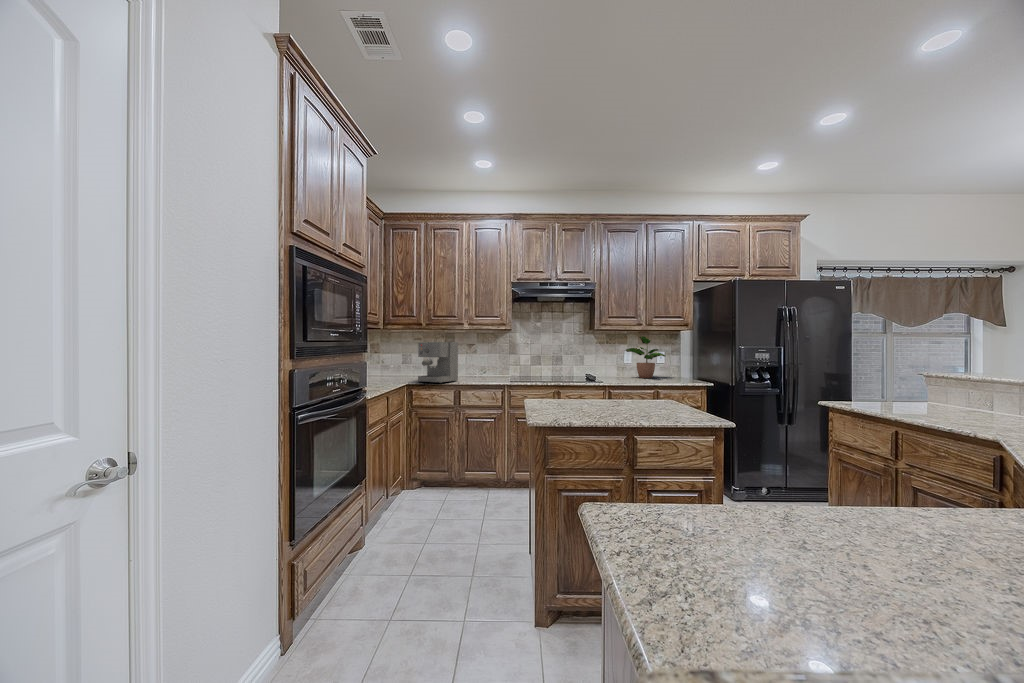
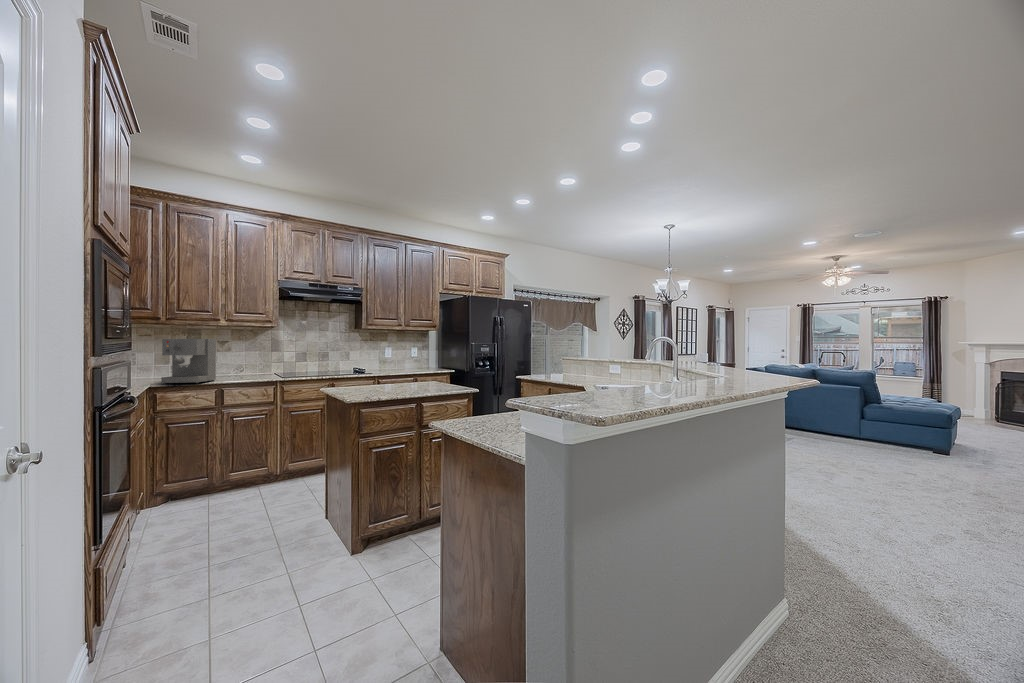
potted plant: present [626,336,665,378] -> none [386,335,417,369]

